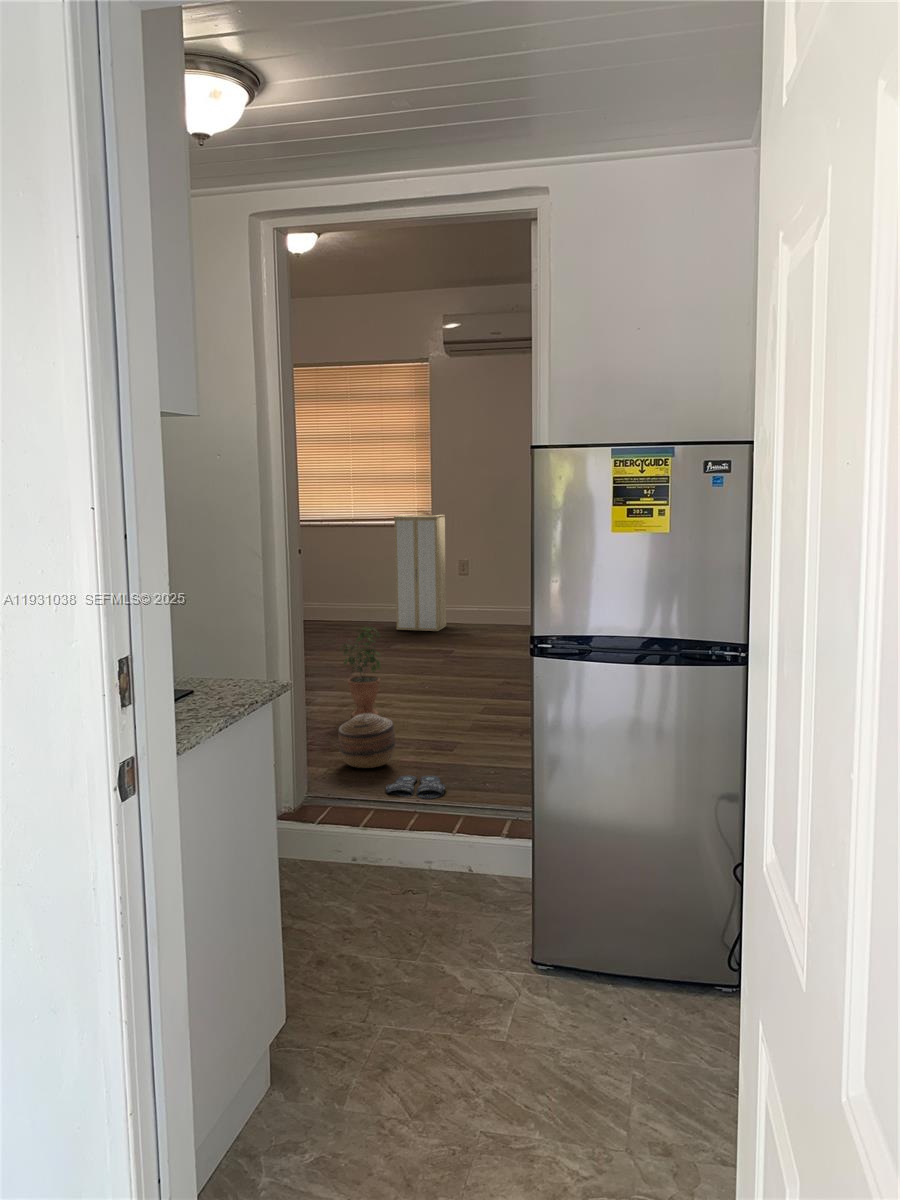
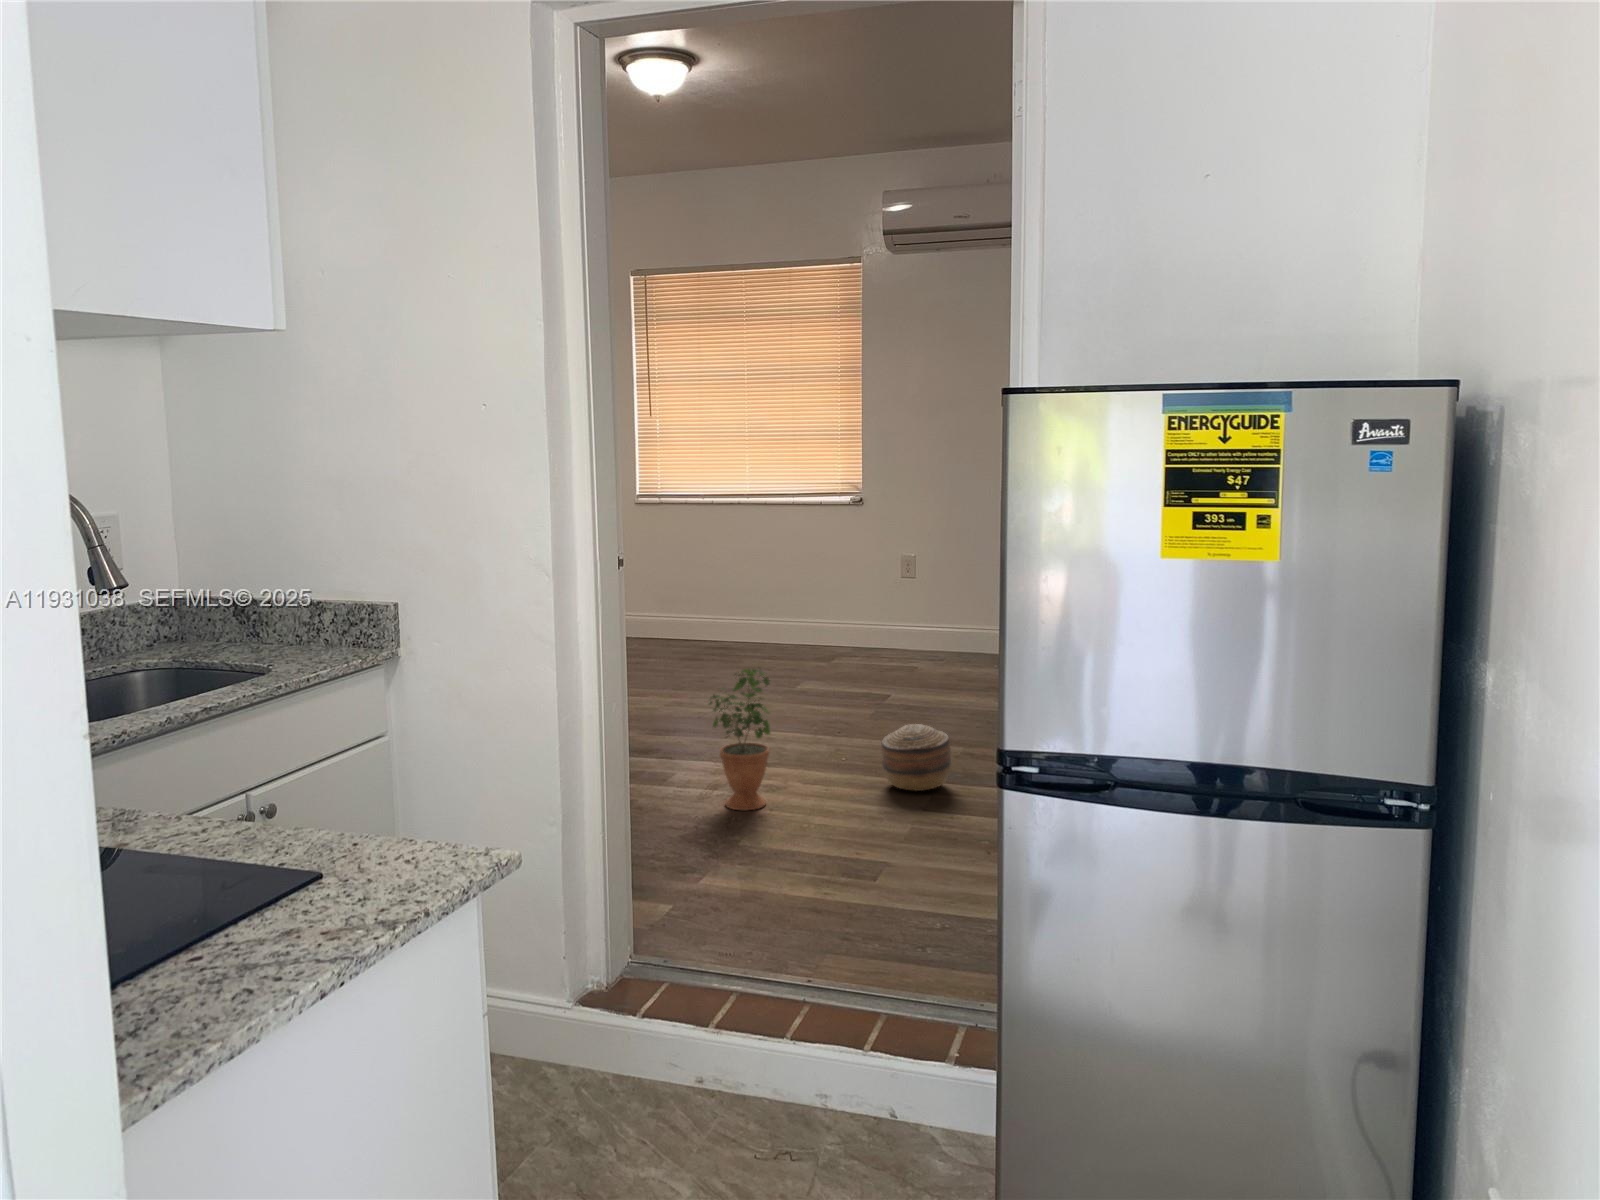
cabinet: present [394,515,446,631] -> none [805,489,881,662]
basket: present [338,713,395,768] -> present [881,724,951,791]
slippers: present [386,775,446,799] -> none [762,922,861,973]

